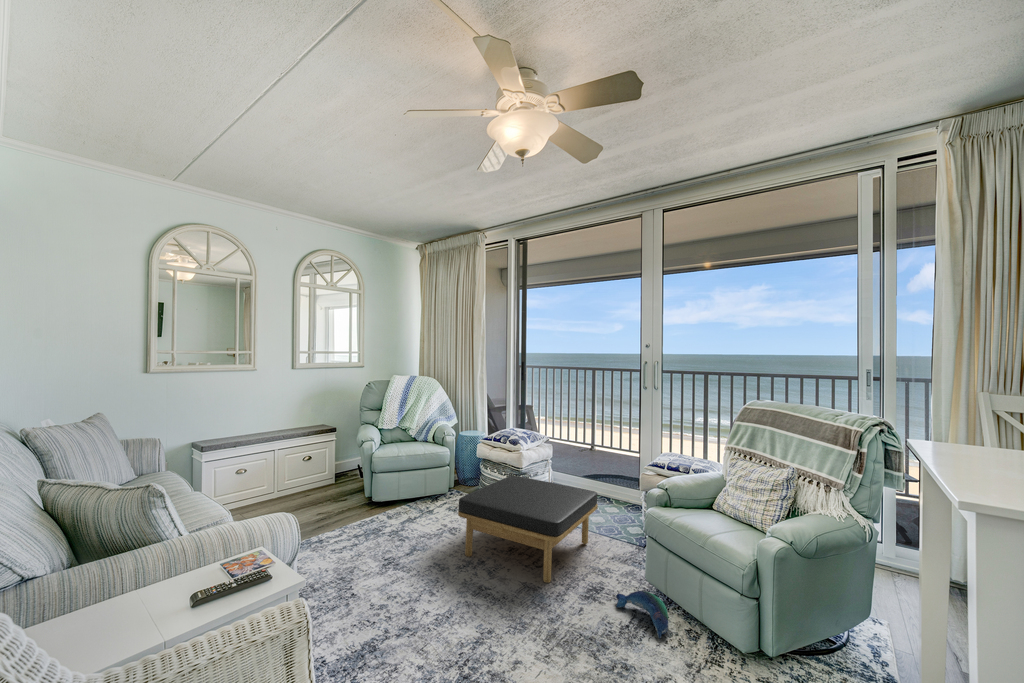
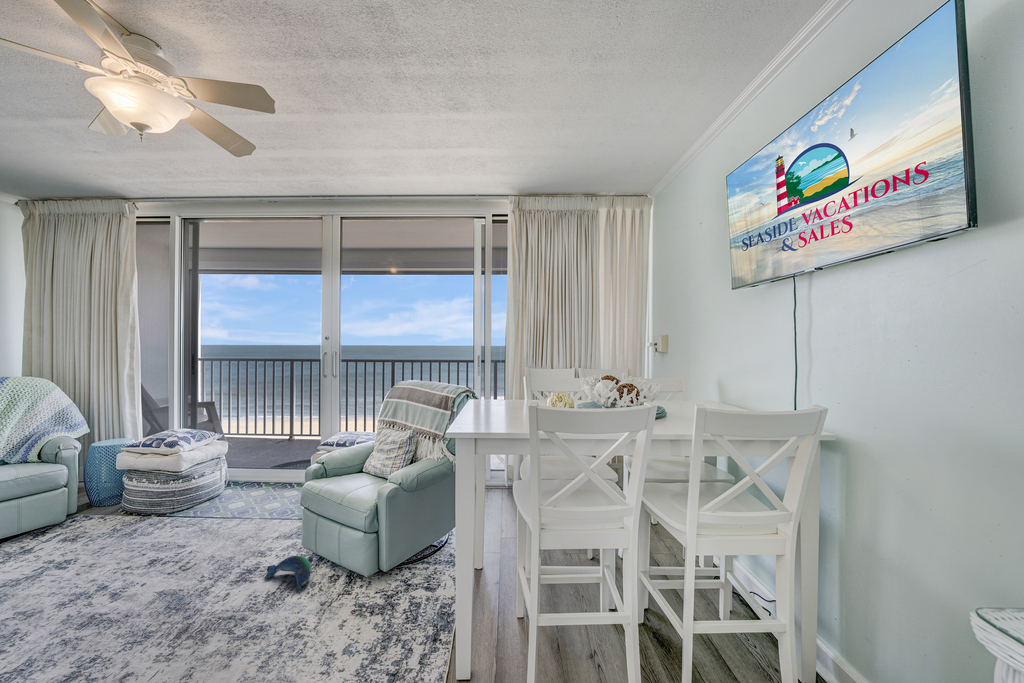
ottoman: present [458,476,598,583] -> none [71,480,264,583]

